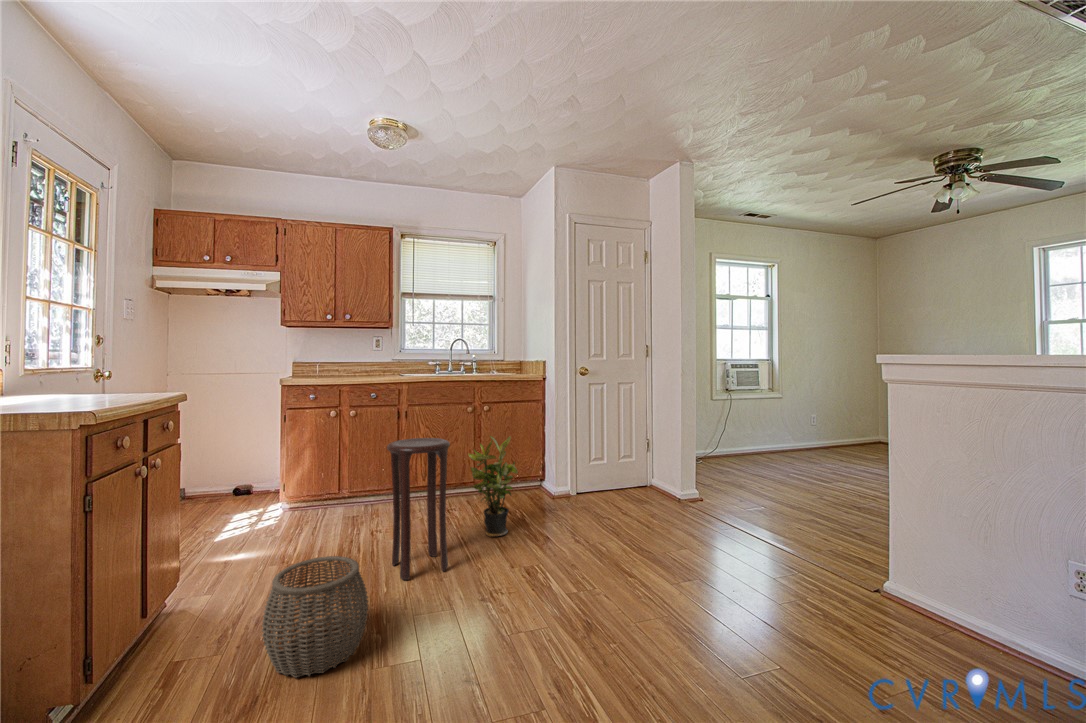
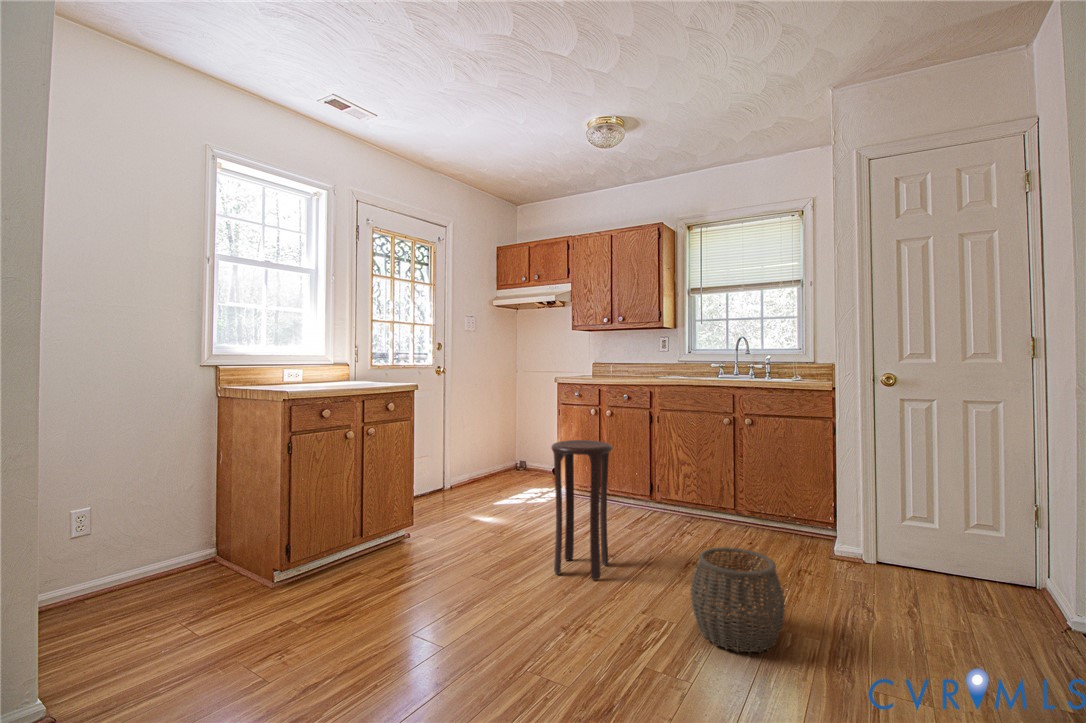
potted plant: present [469,436,518,537] -> none [658,450,723,572]
woven basket: present [262,556,368,677] -> present [690,547,785,653]

